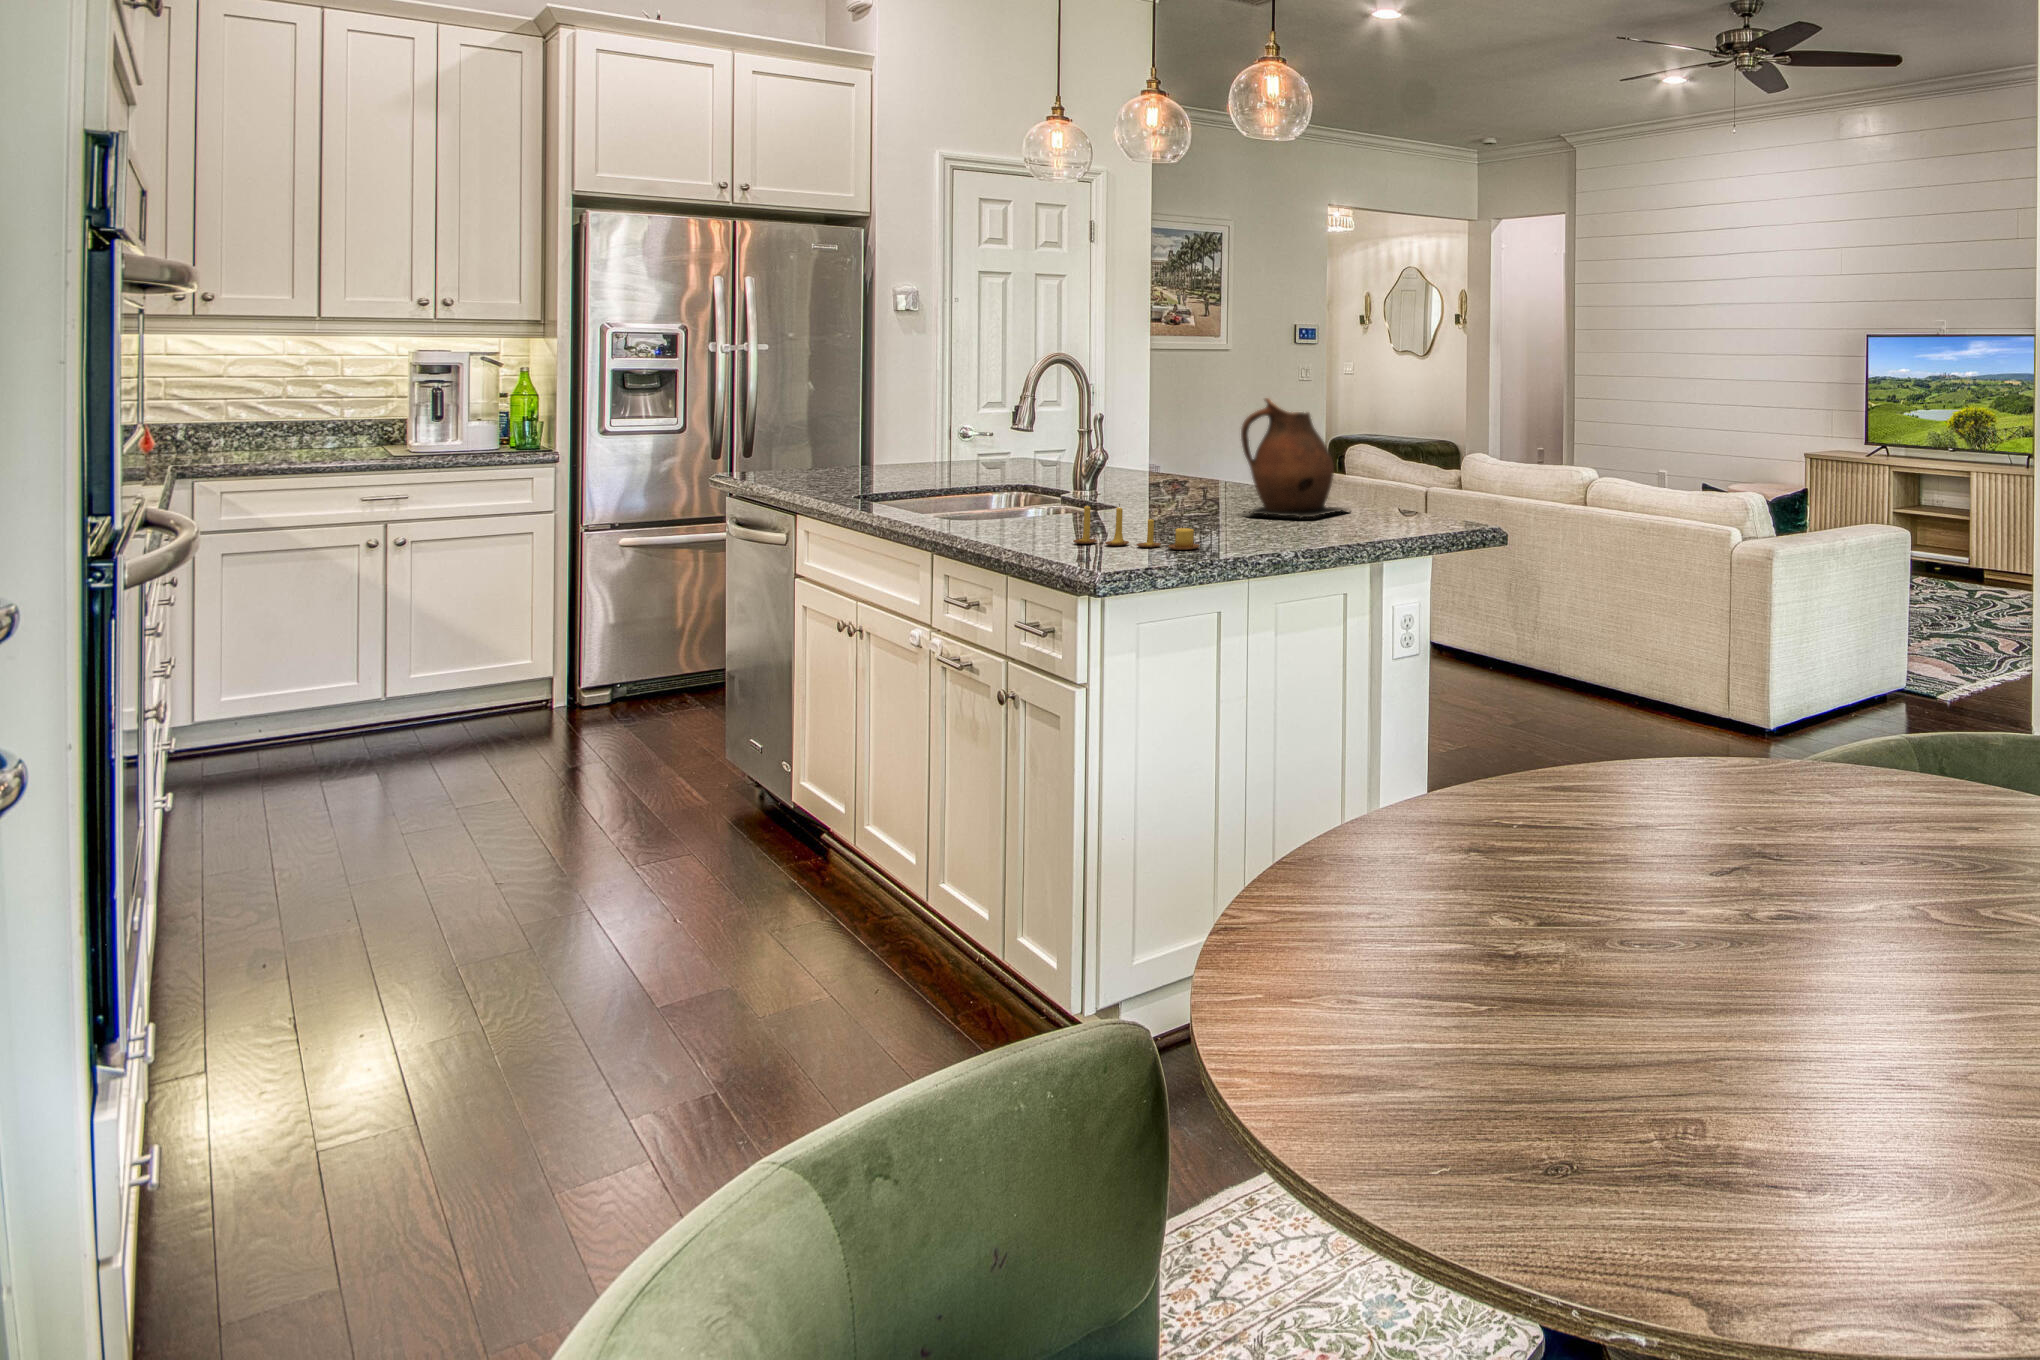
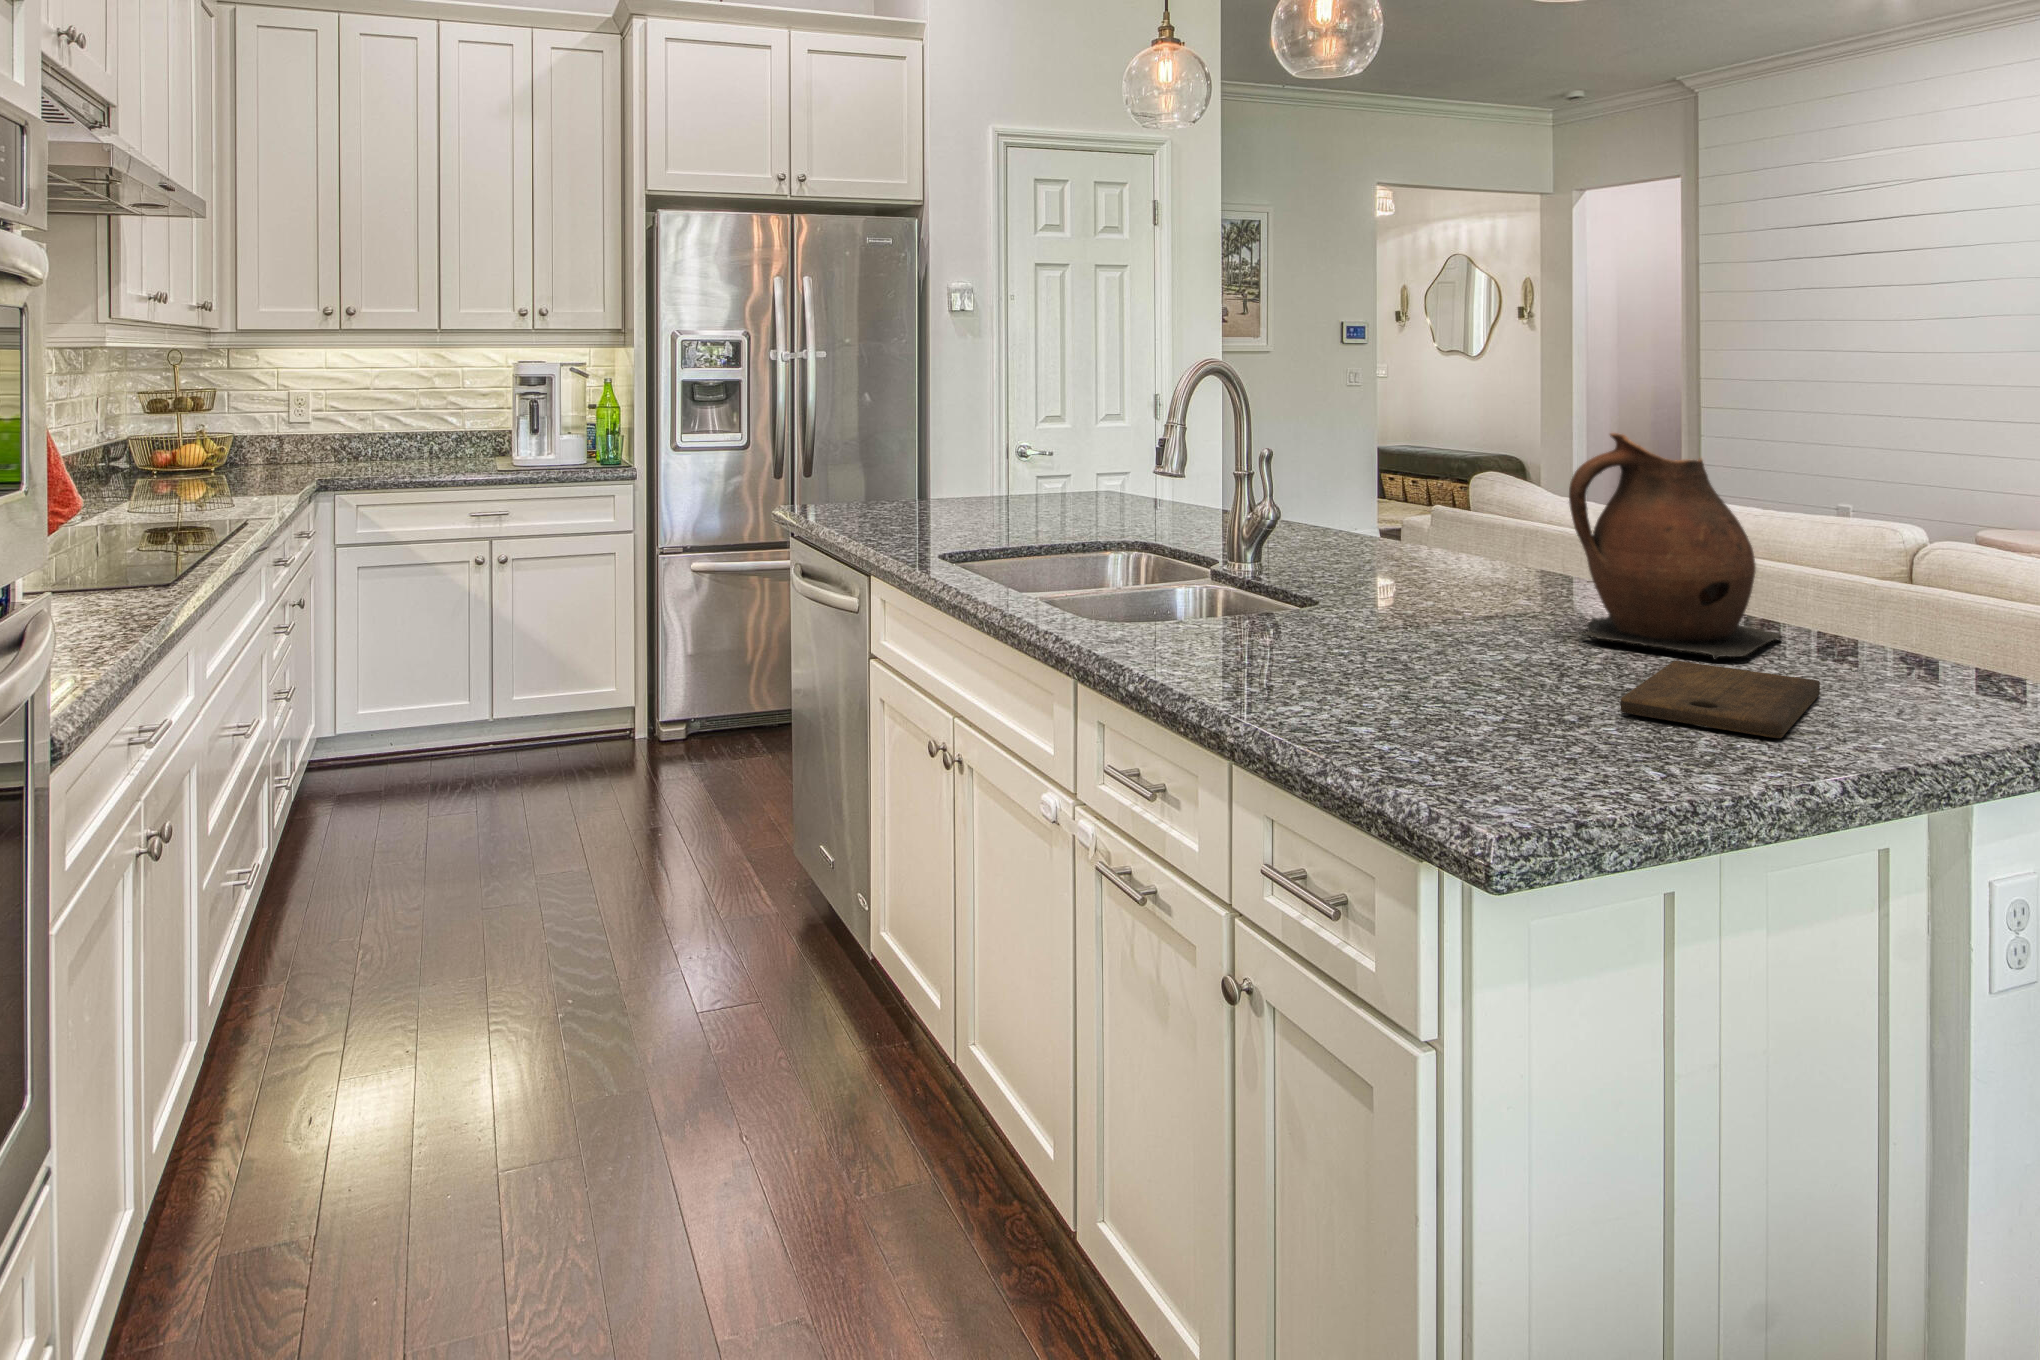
candle: present [1073,503,1199,550] -> none [1345,638,1627,759]
cutting board: none [1219,518,1330,540] -> present [1621,661,1820,738]

